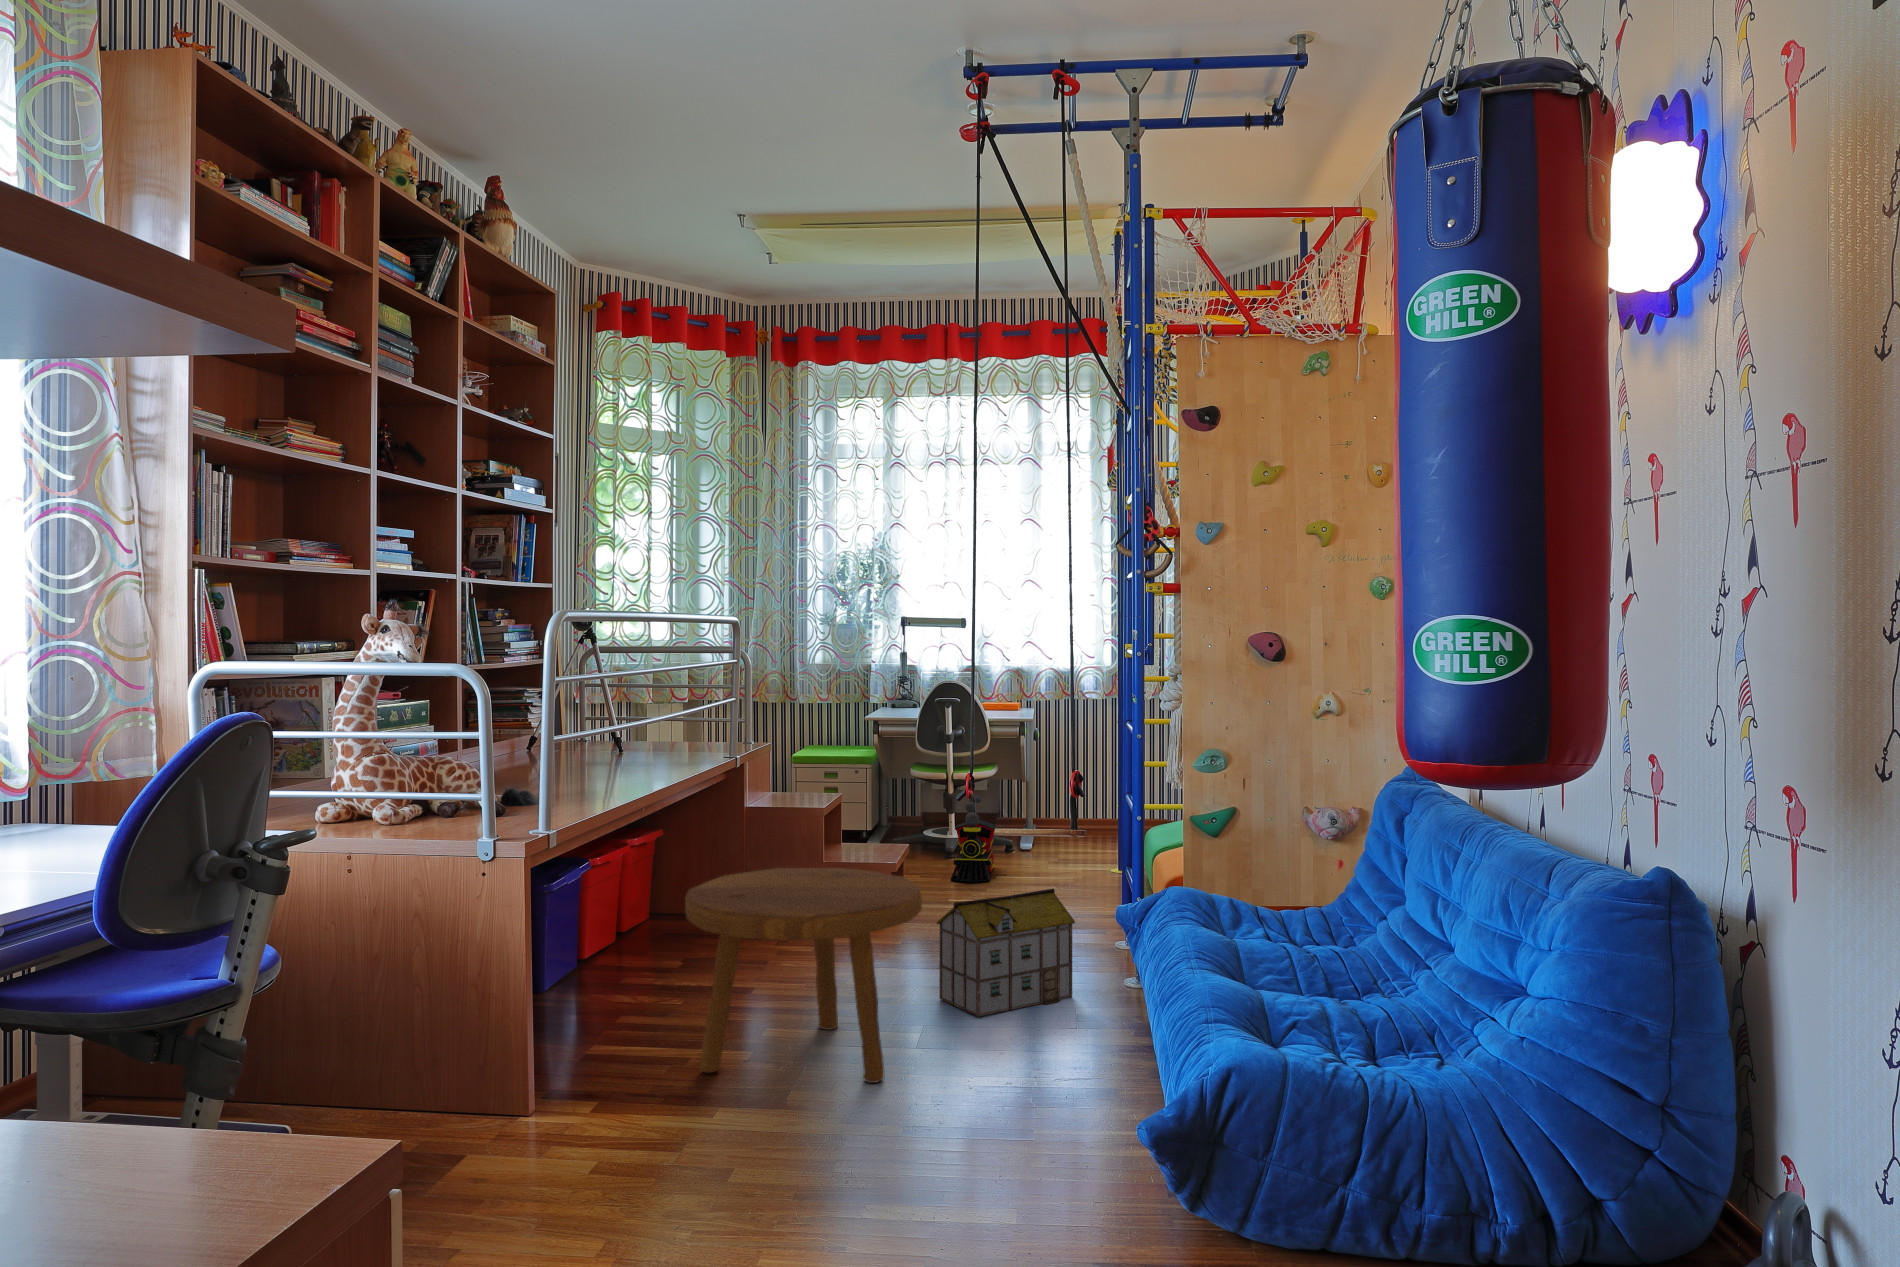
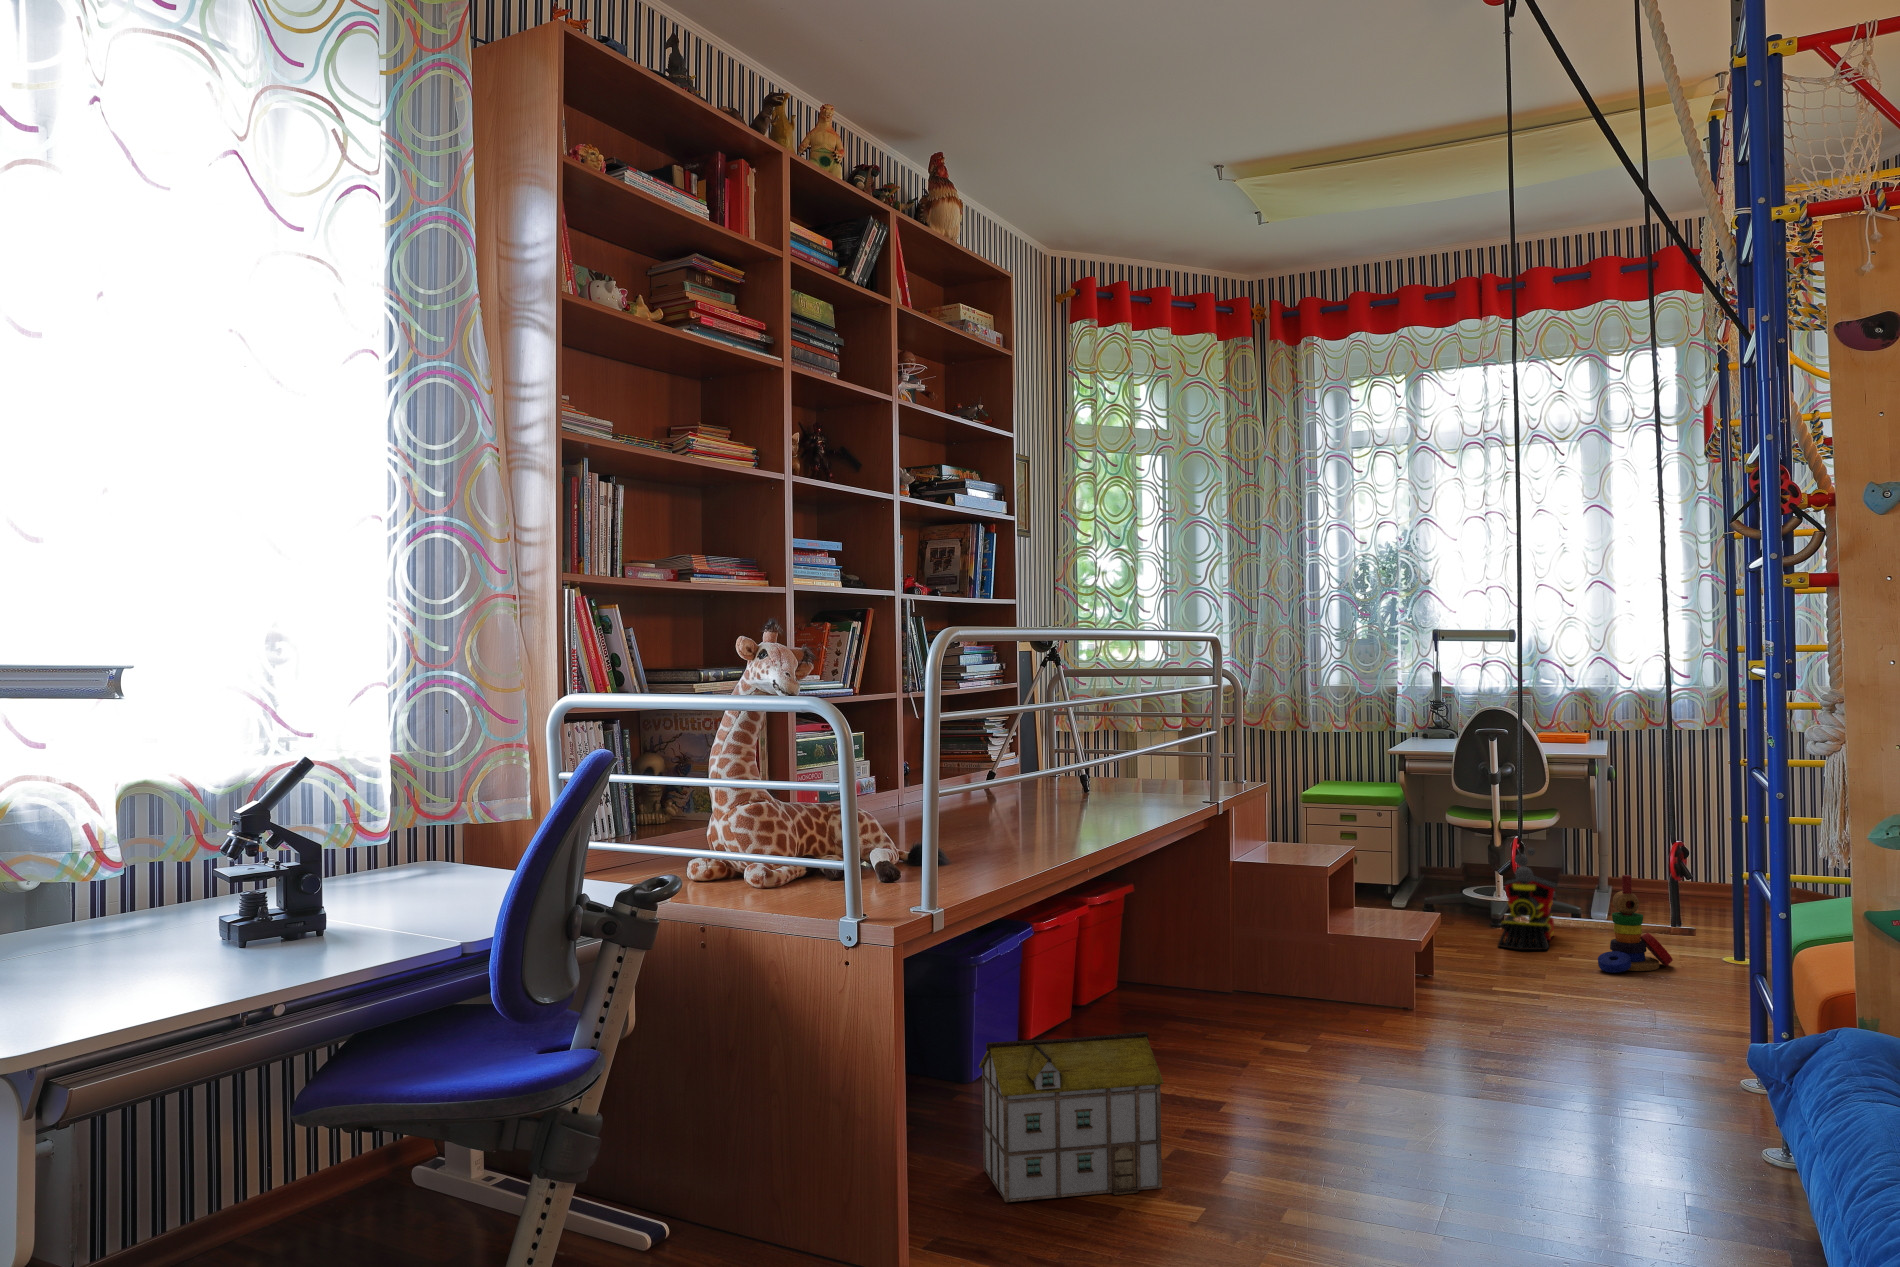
stacking toy: none [1029,816,1084,897] -> present [1598,875,1673,973]
footstool: present [685,868,922,1083] -> none [1190,915,1450,1150]
toy house: present [937,889,1075,1017] -> present [979,1032,1164,1203]

